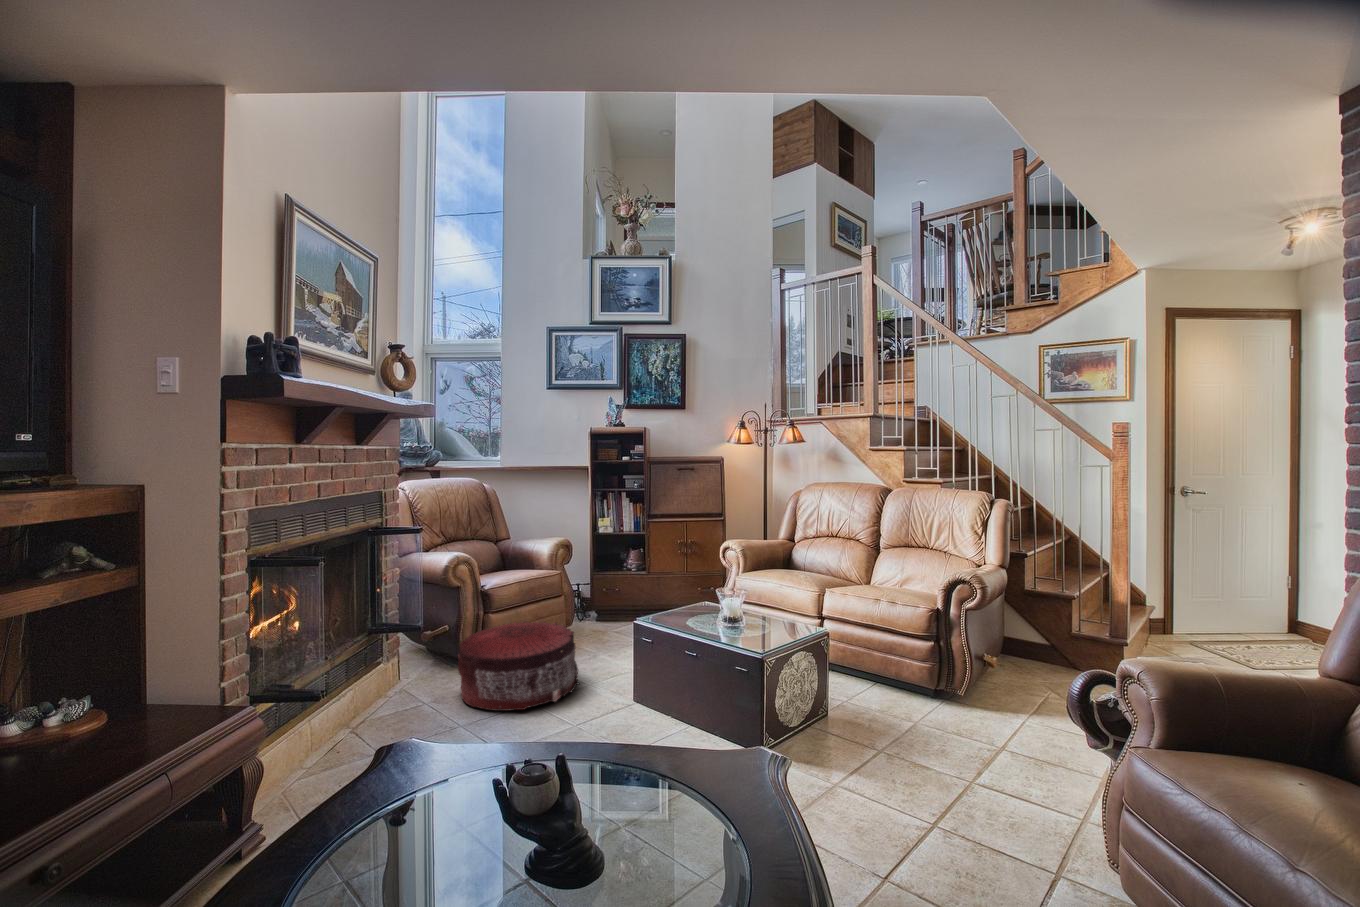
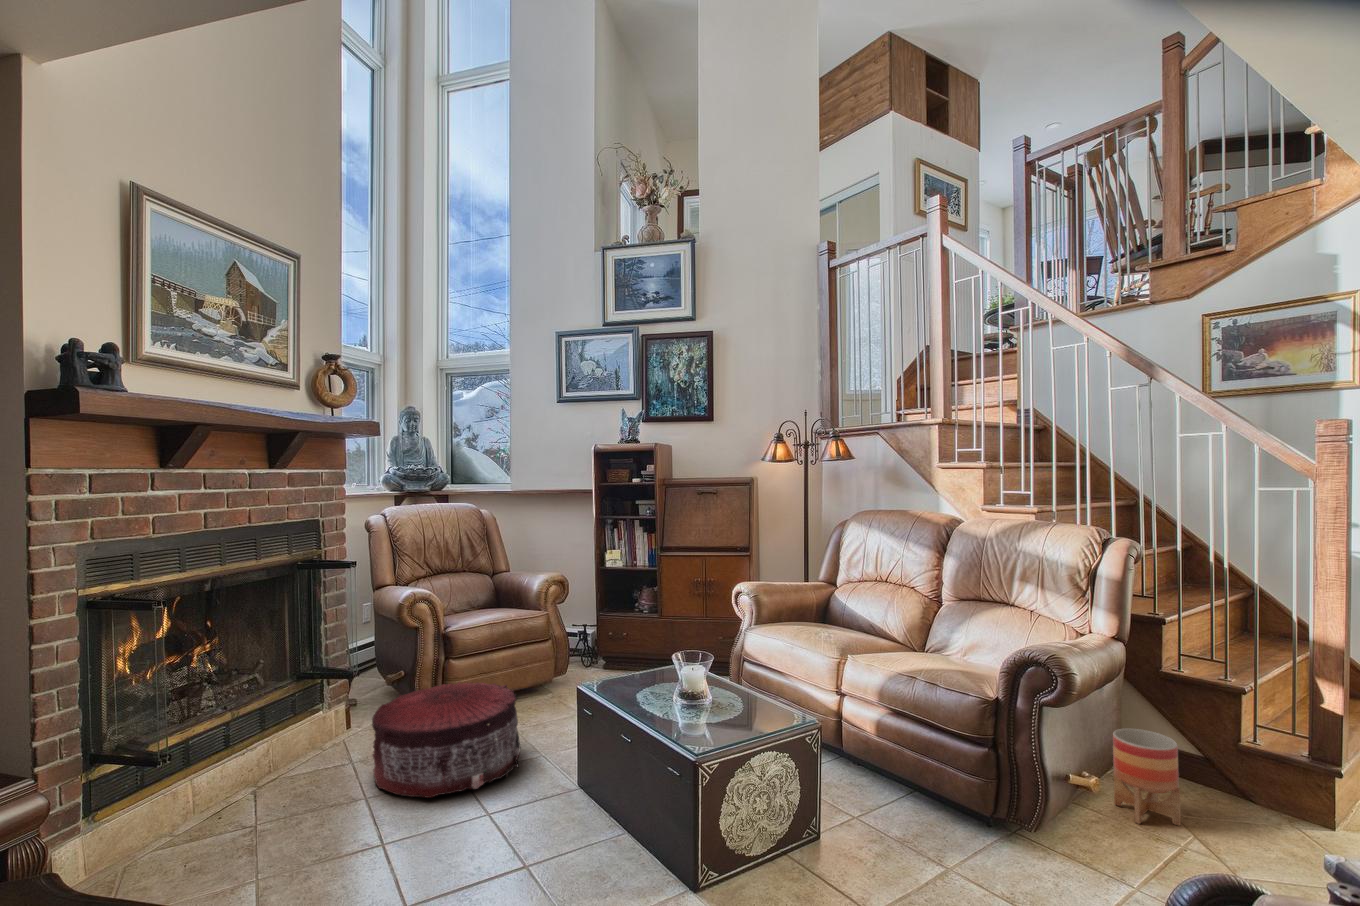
planter: none [1001,629,1044,690] -> present [1113,729,1181,826]

